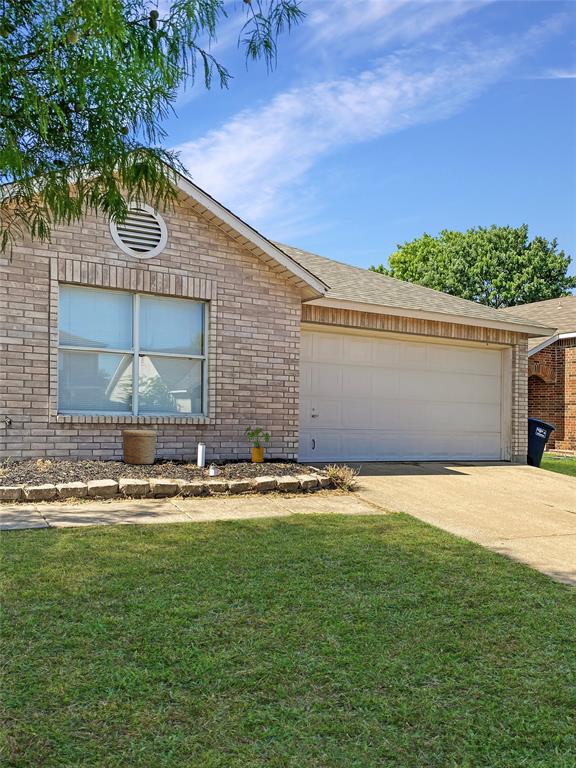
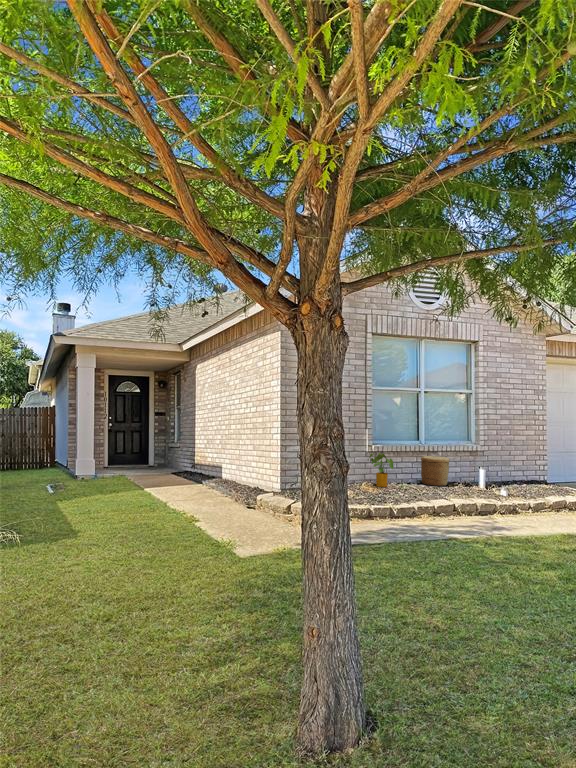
house plant: present [244,427,269,462] -> present [368,453,394,487]

